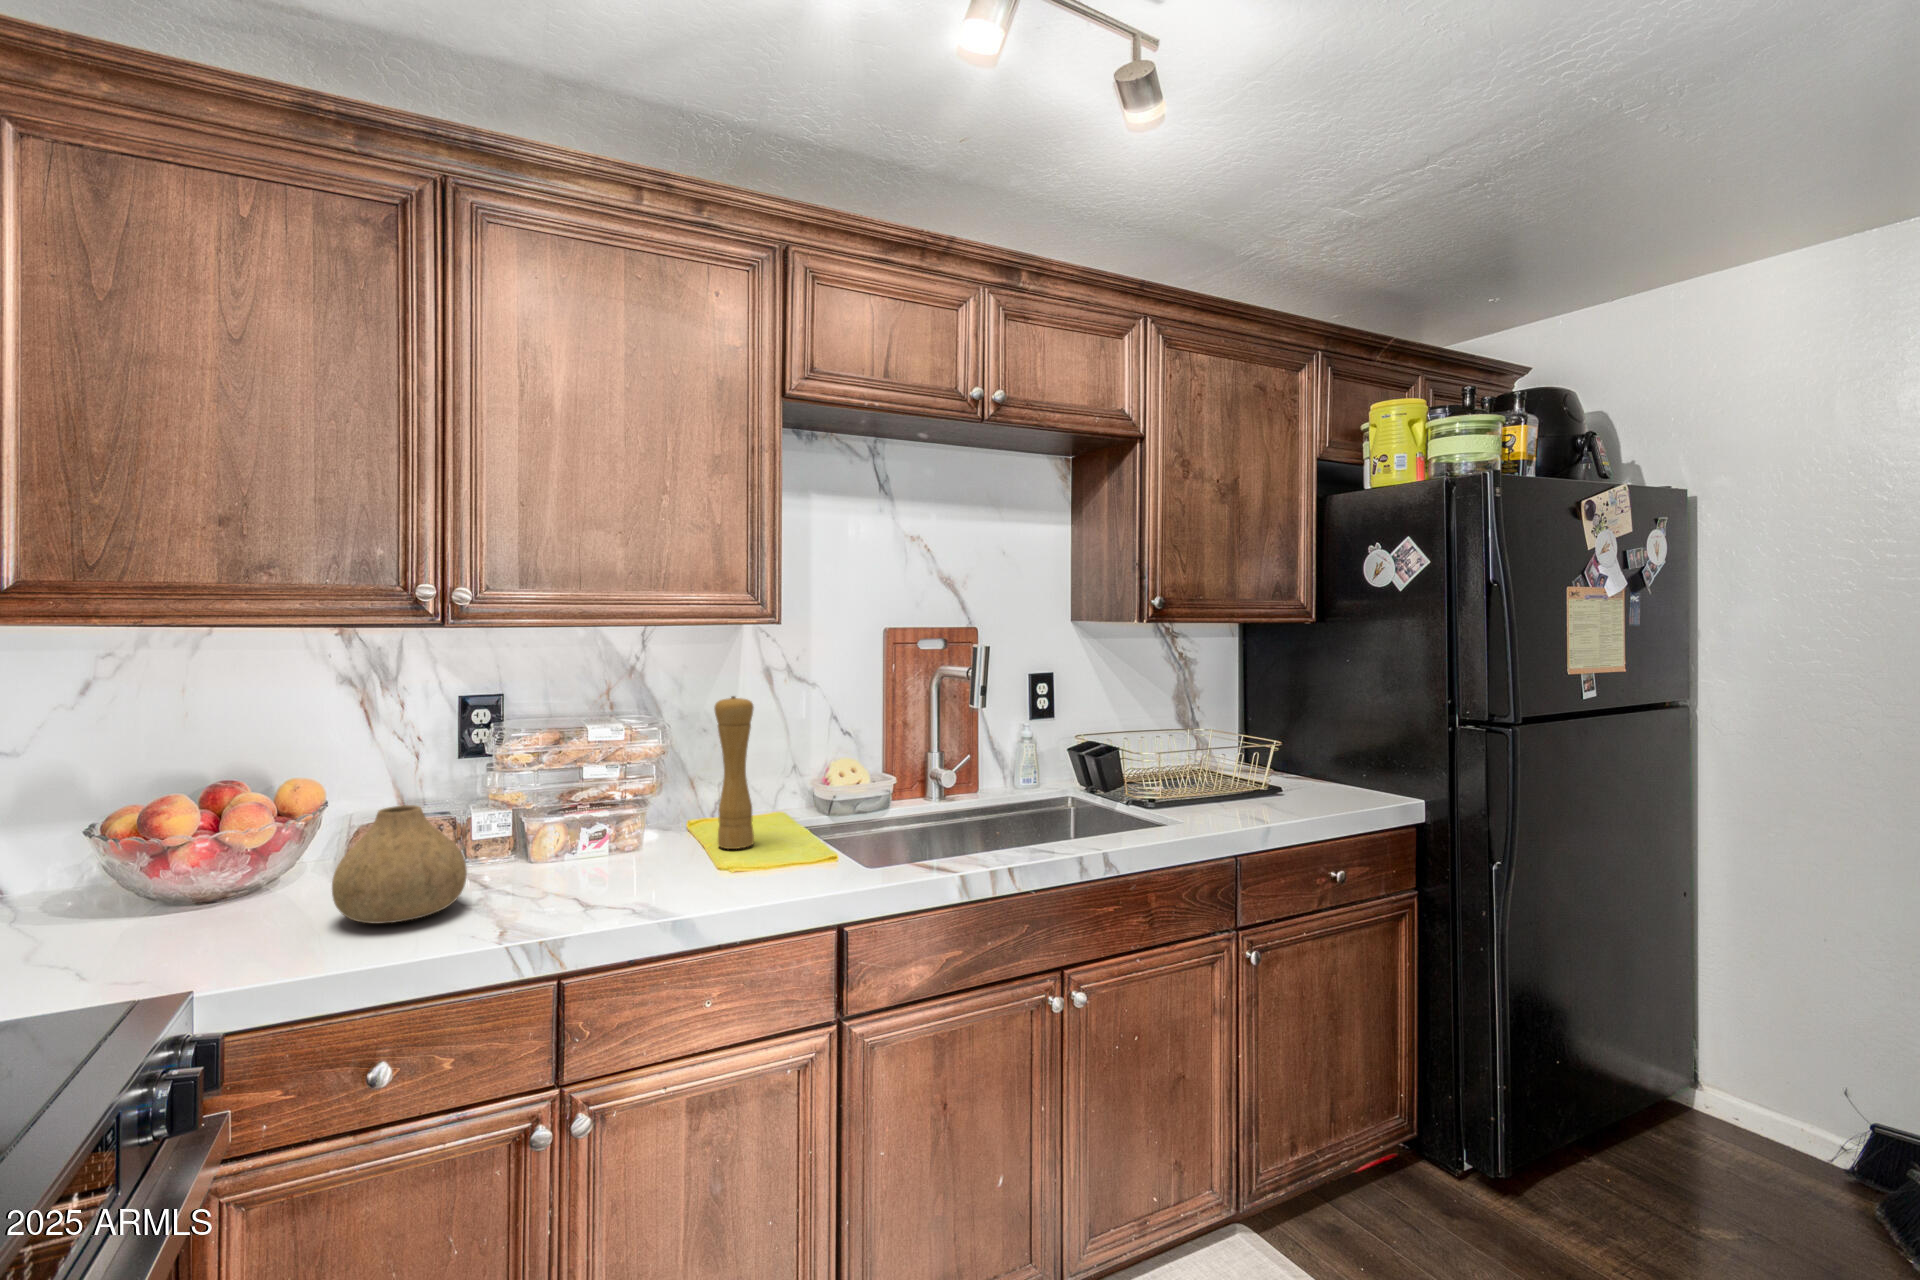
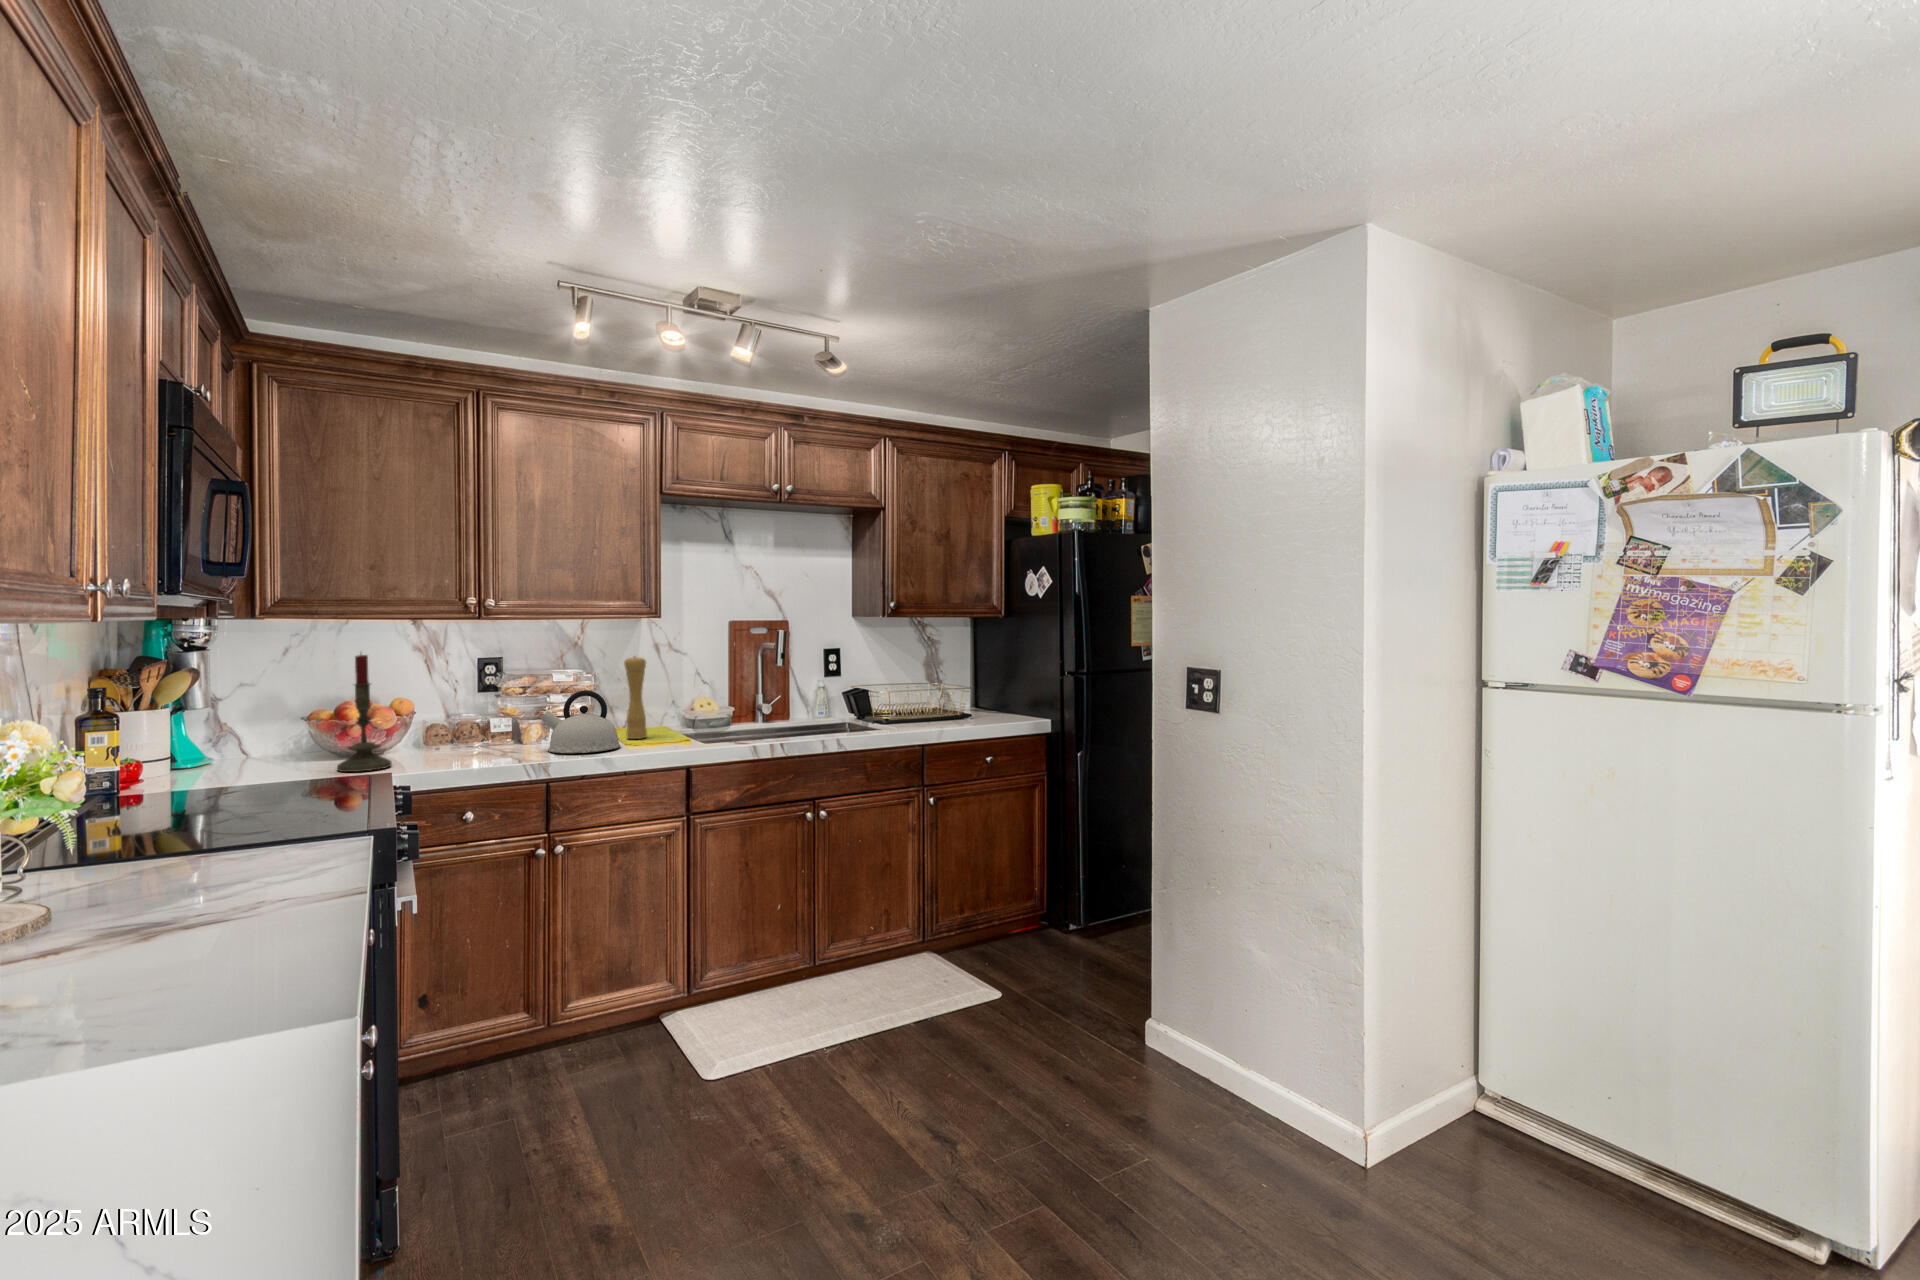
candle: none [115,700,242,966] -> present [337,655,392,772]
kettle: none [557,767,708,898] -> present [540,690,620,753]
vase: present [332,805,467,923] -> none [432,706,496,760]

